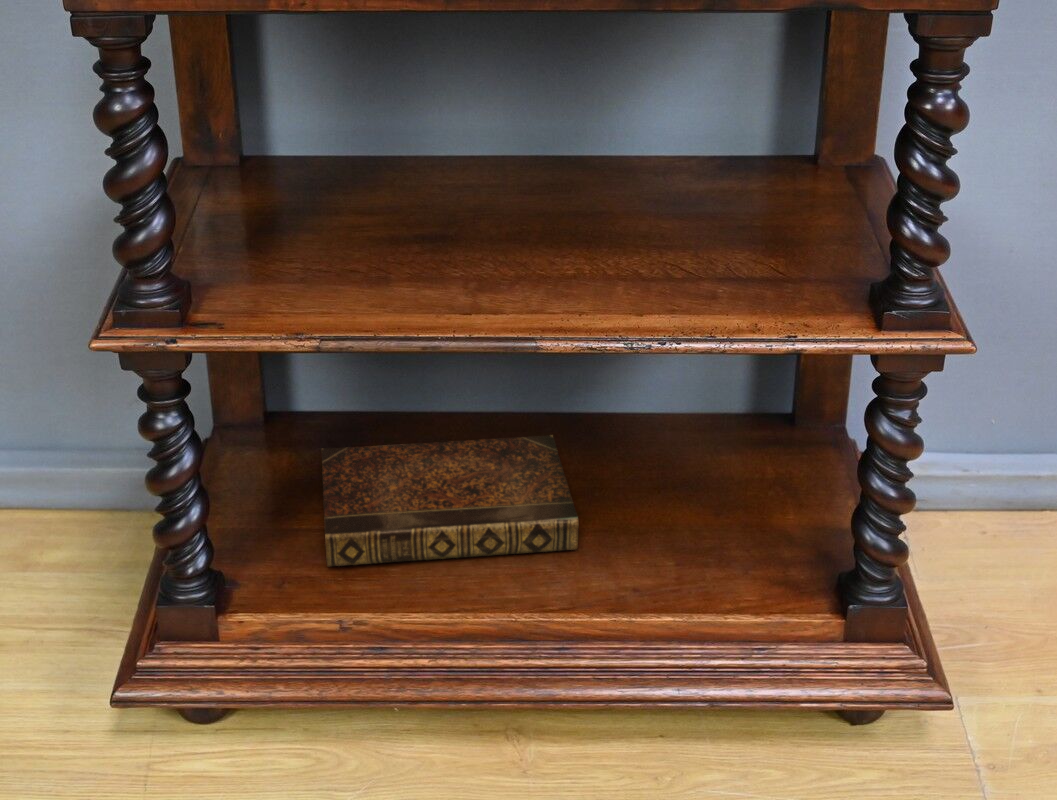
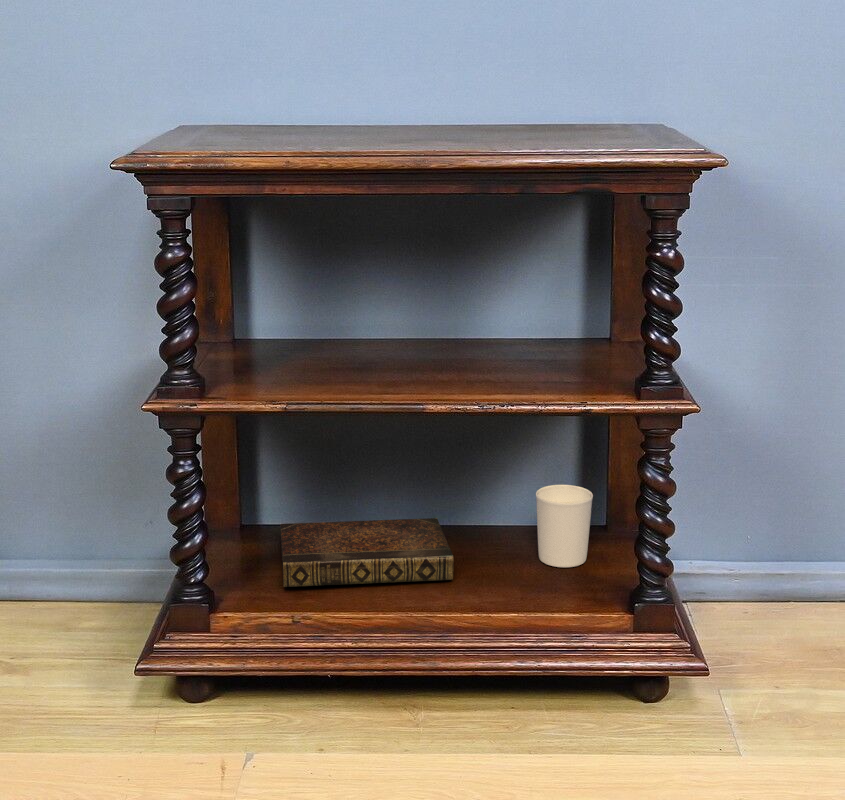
candle holder: none [702,397,787,523] -> present [536,485,593,567]

